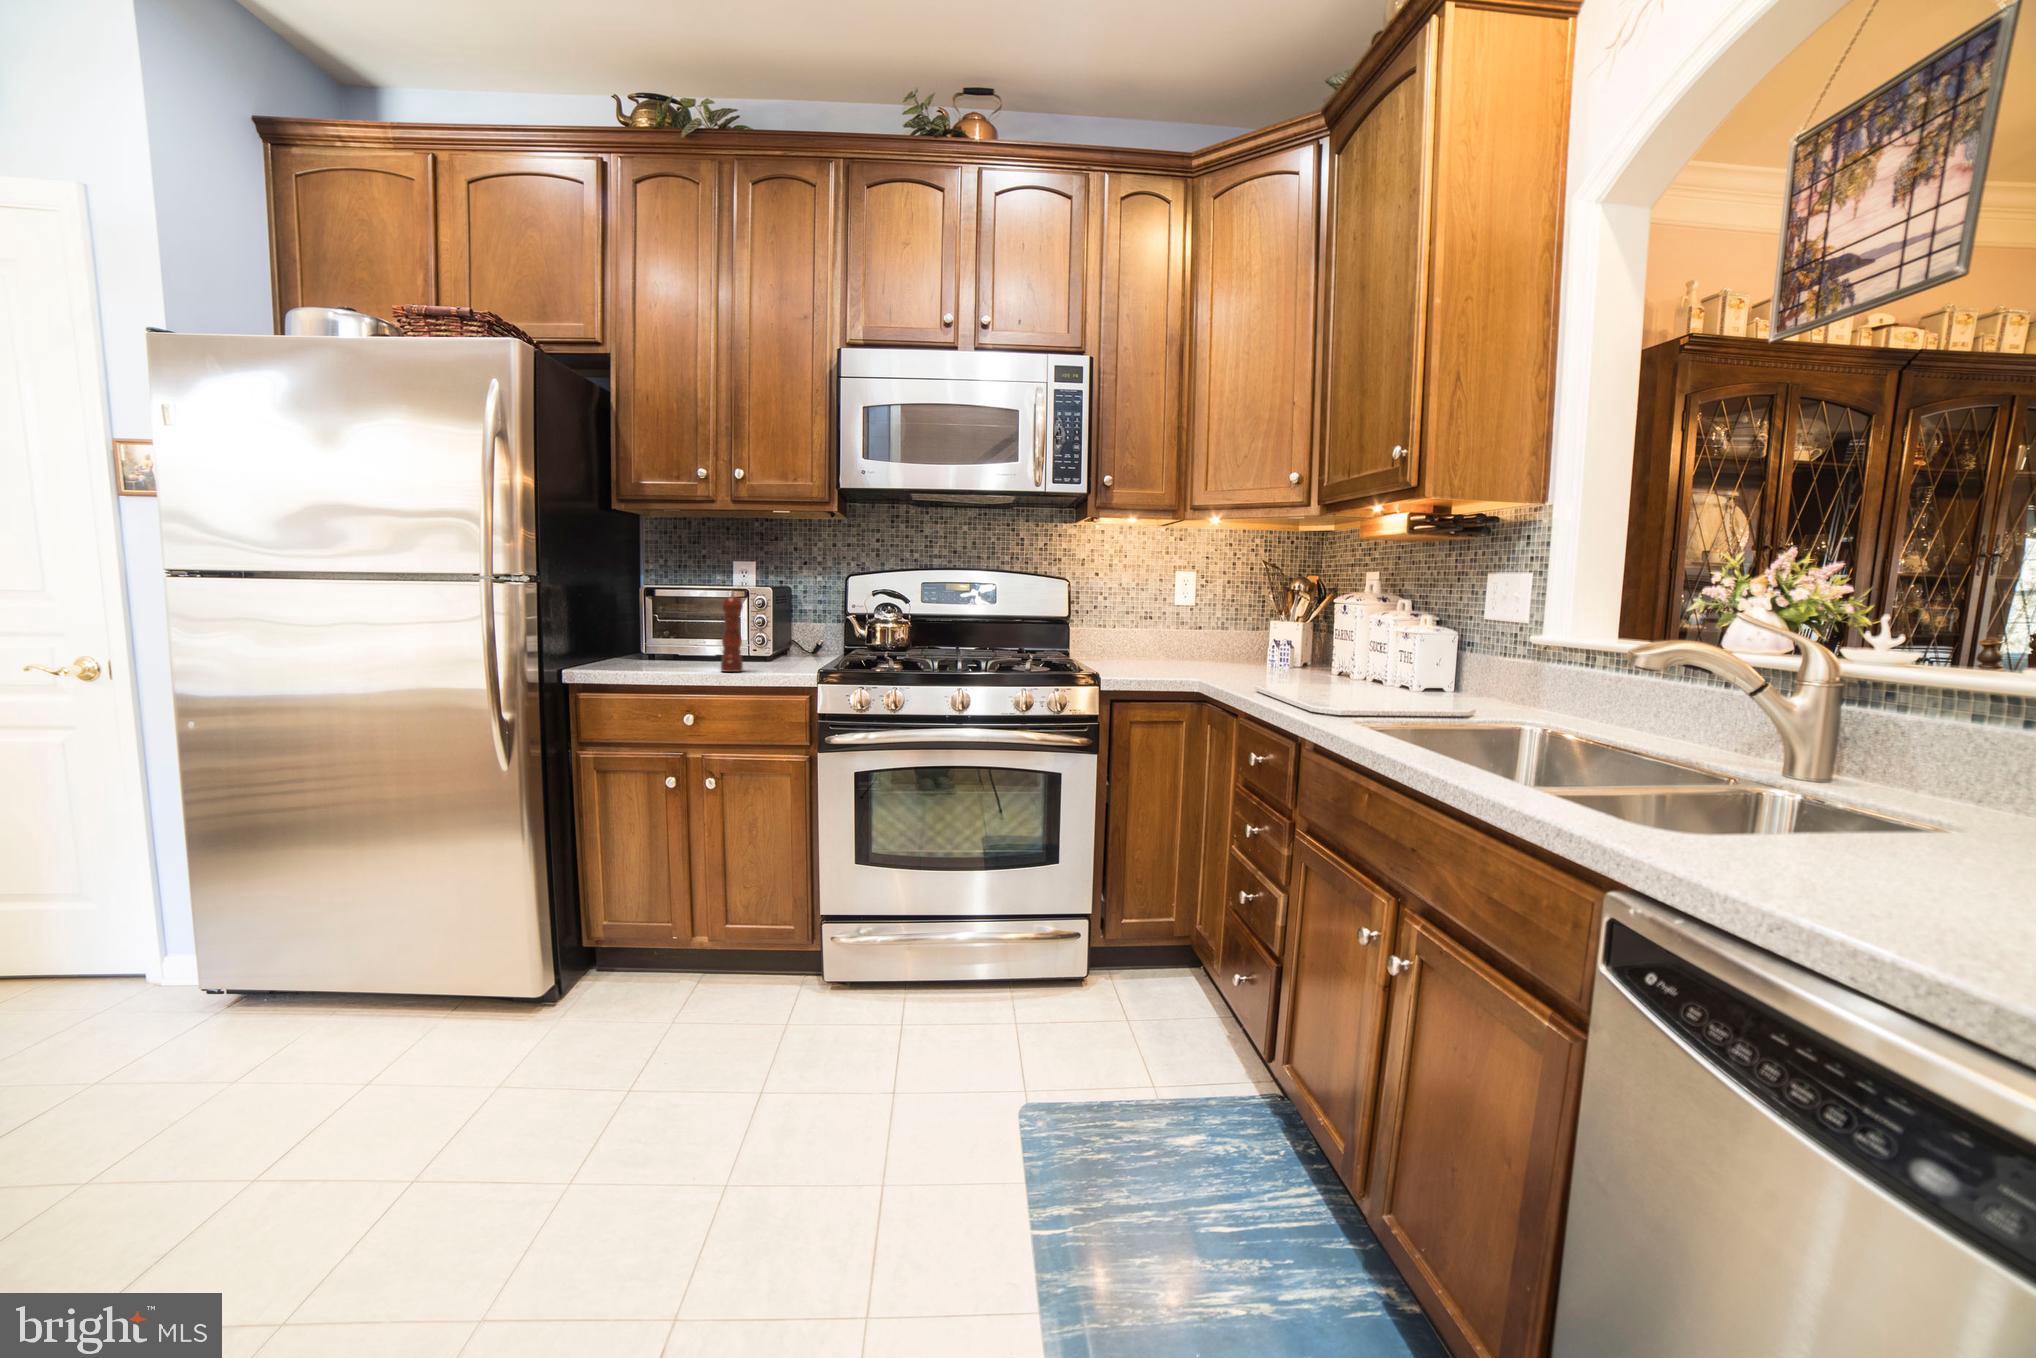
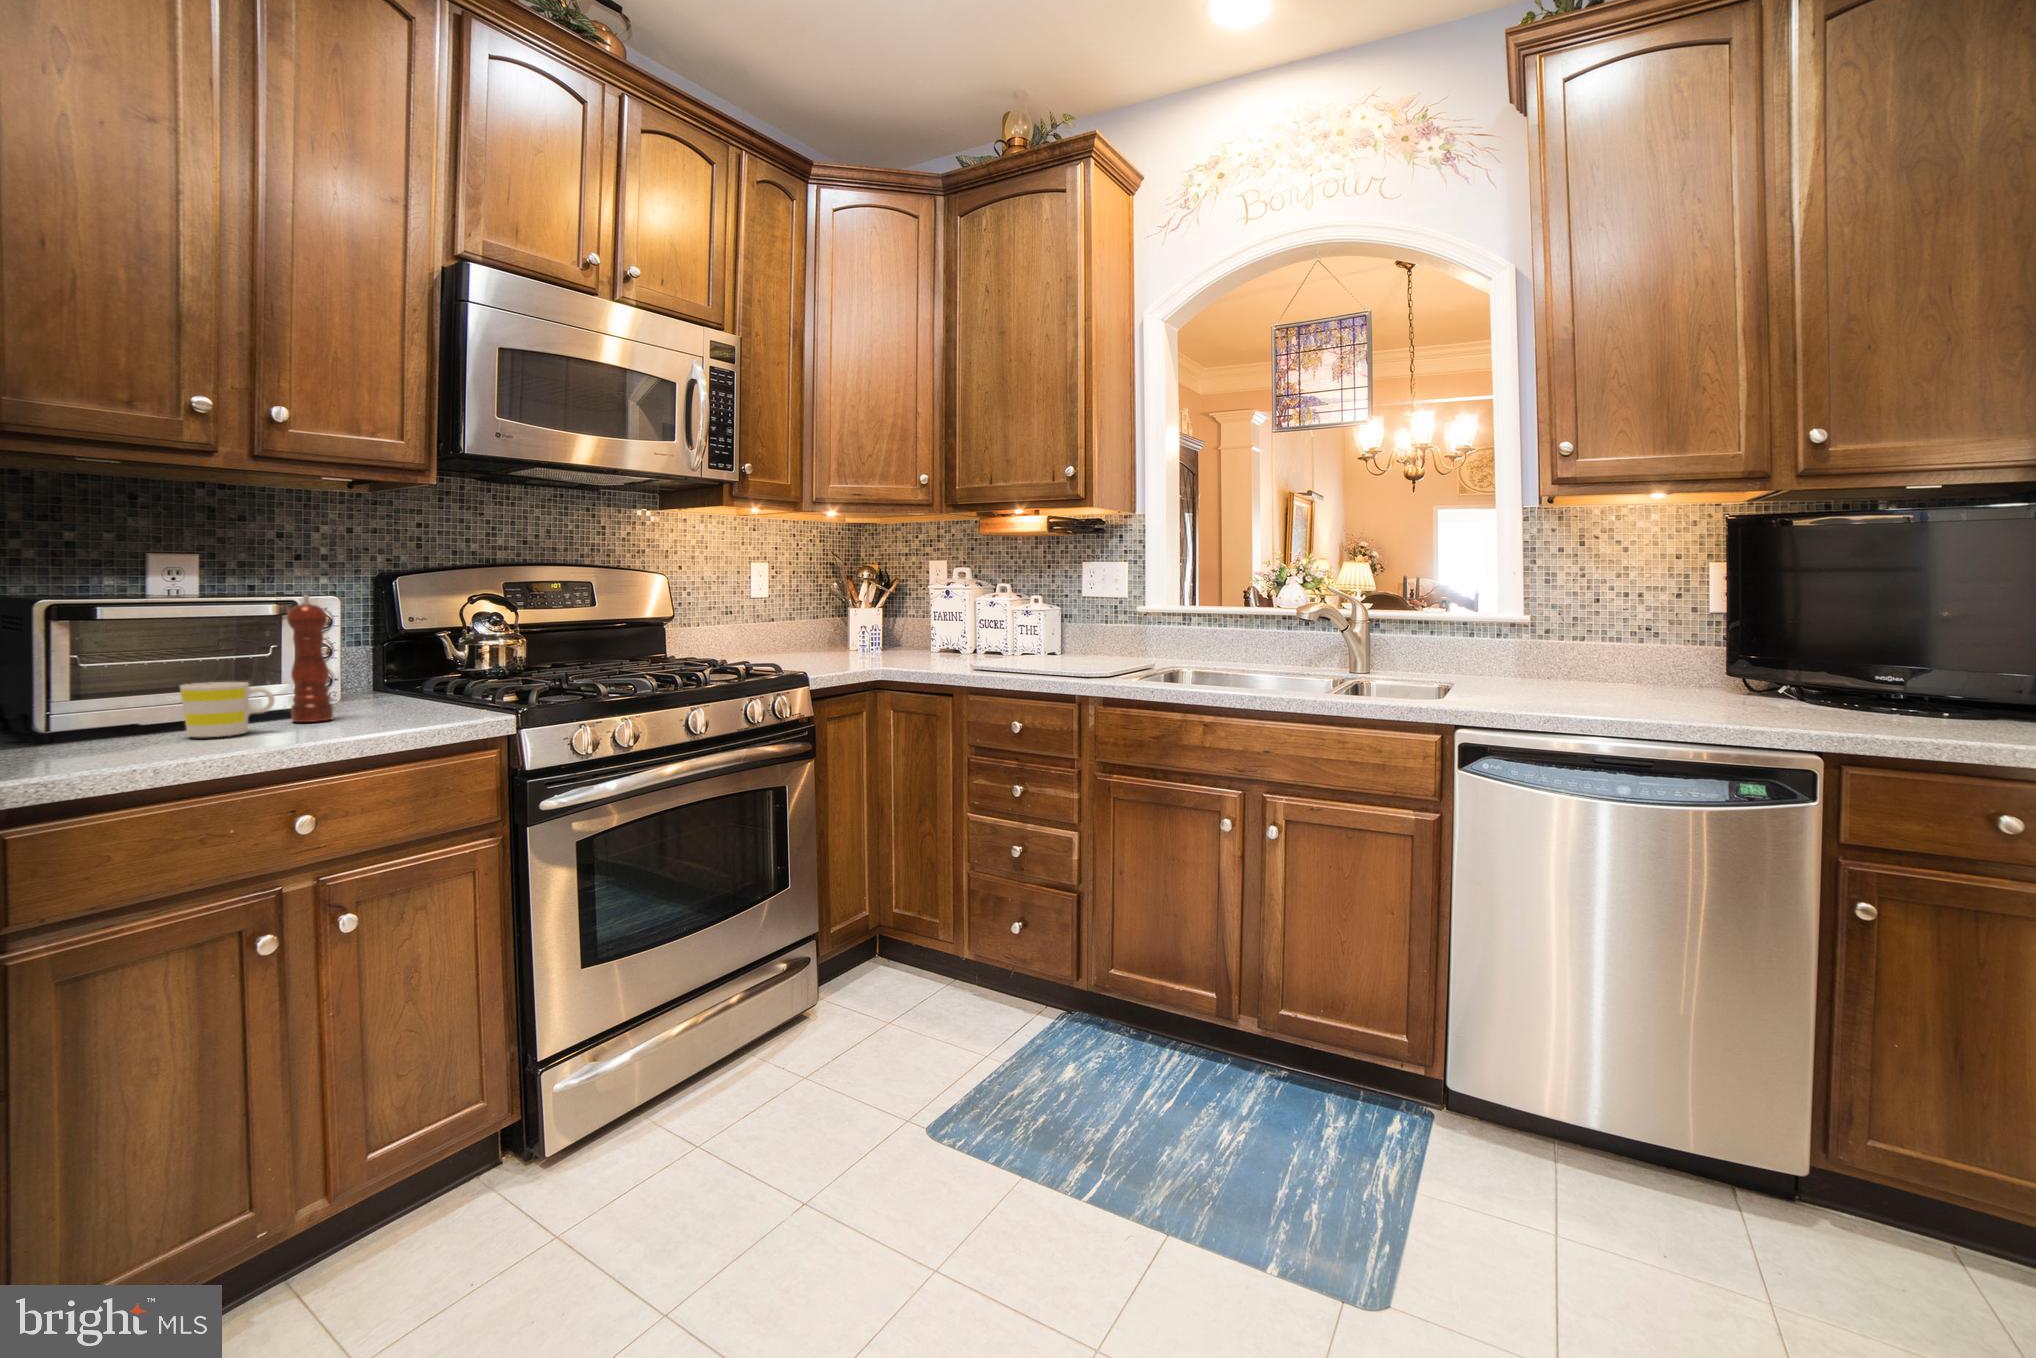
mug: none [655,642,696,674] -> present [180,682,275,737]

